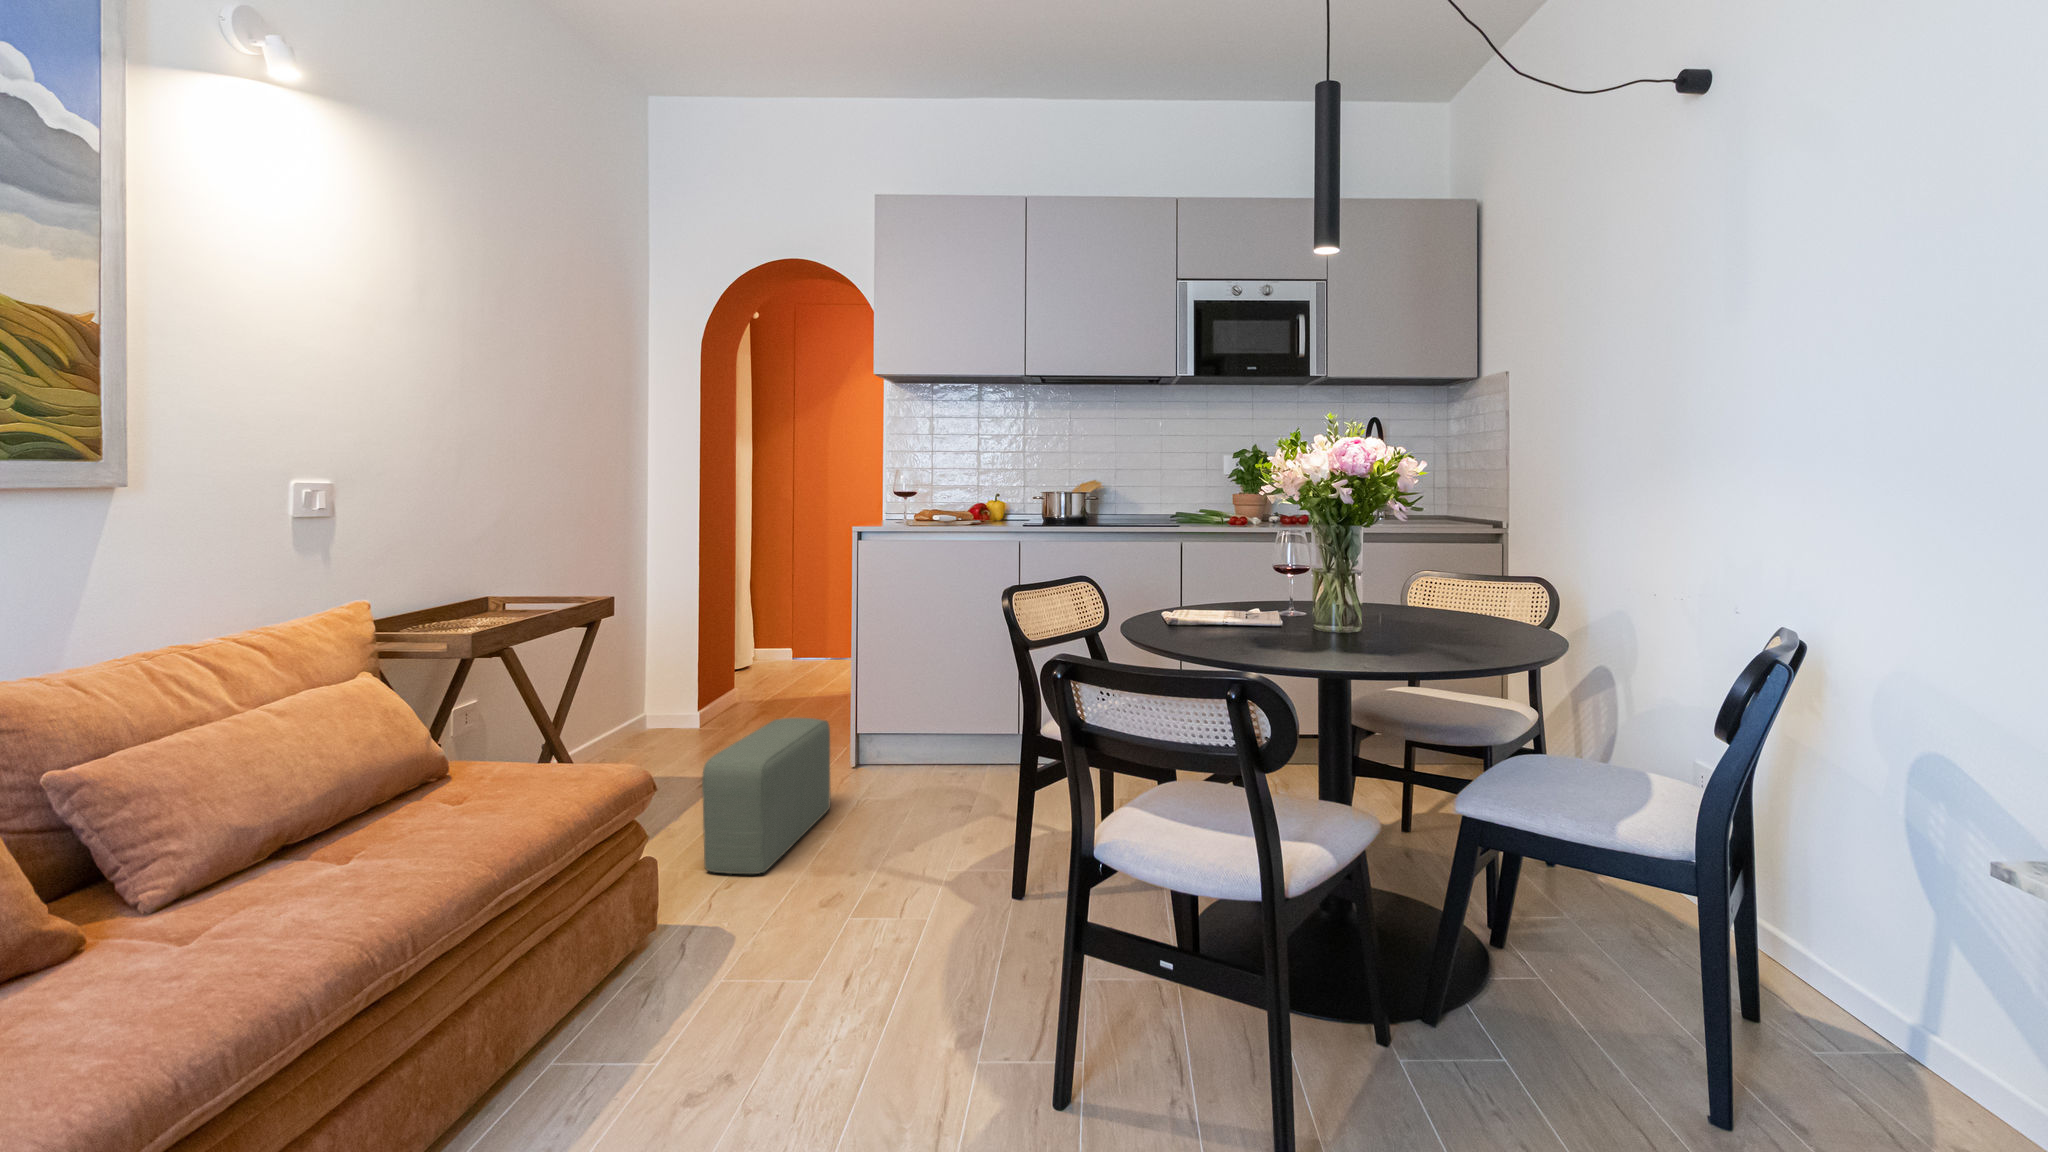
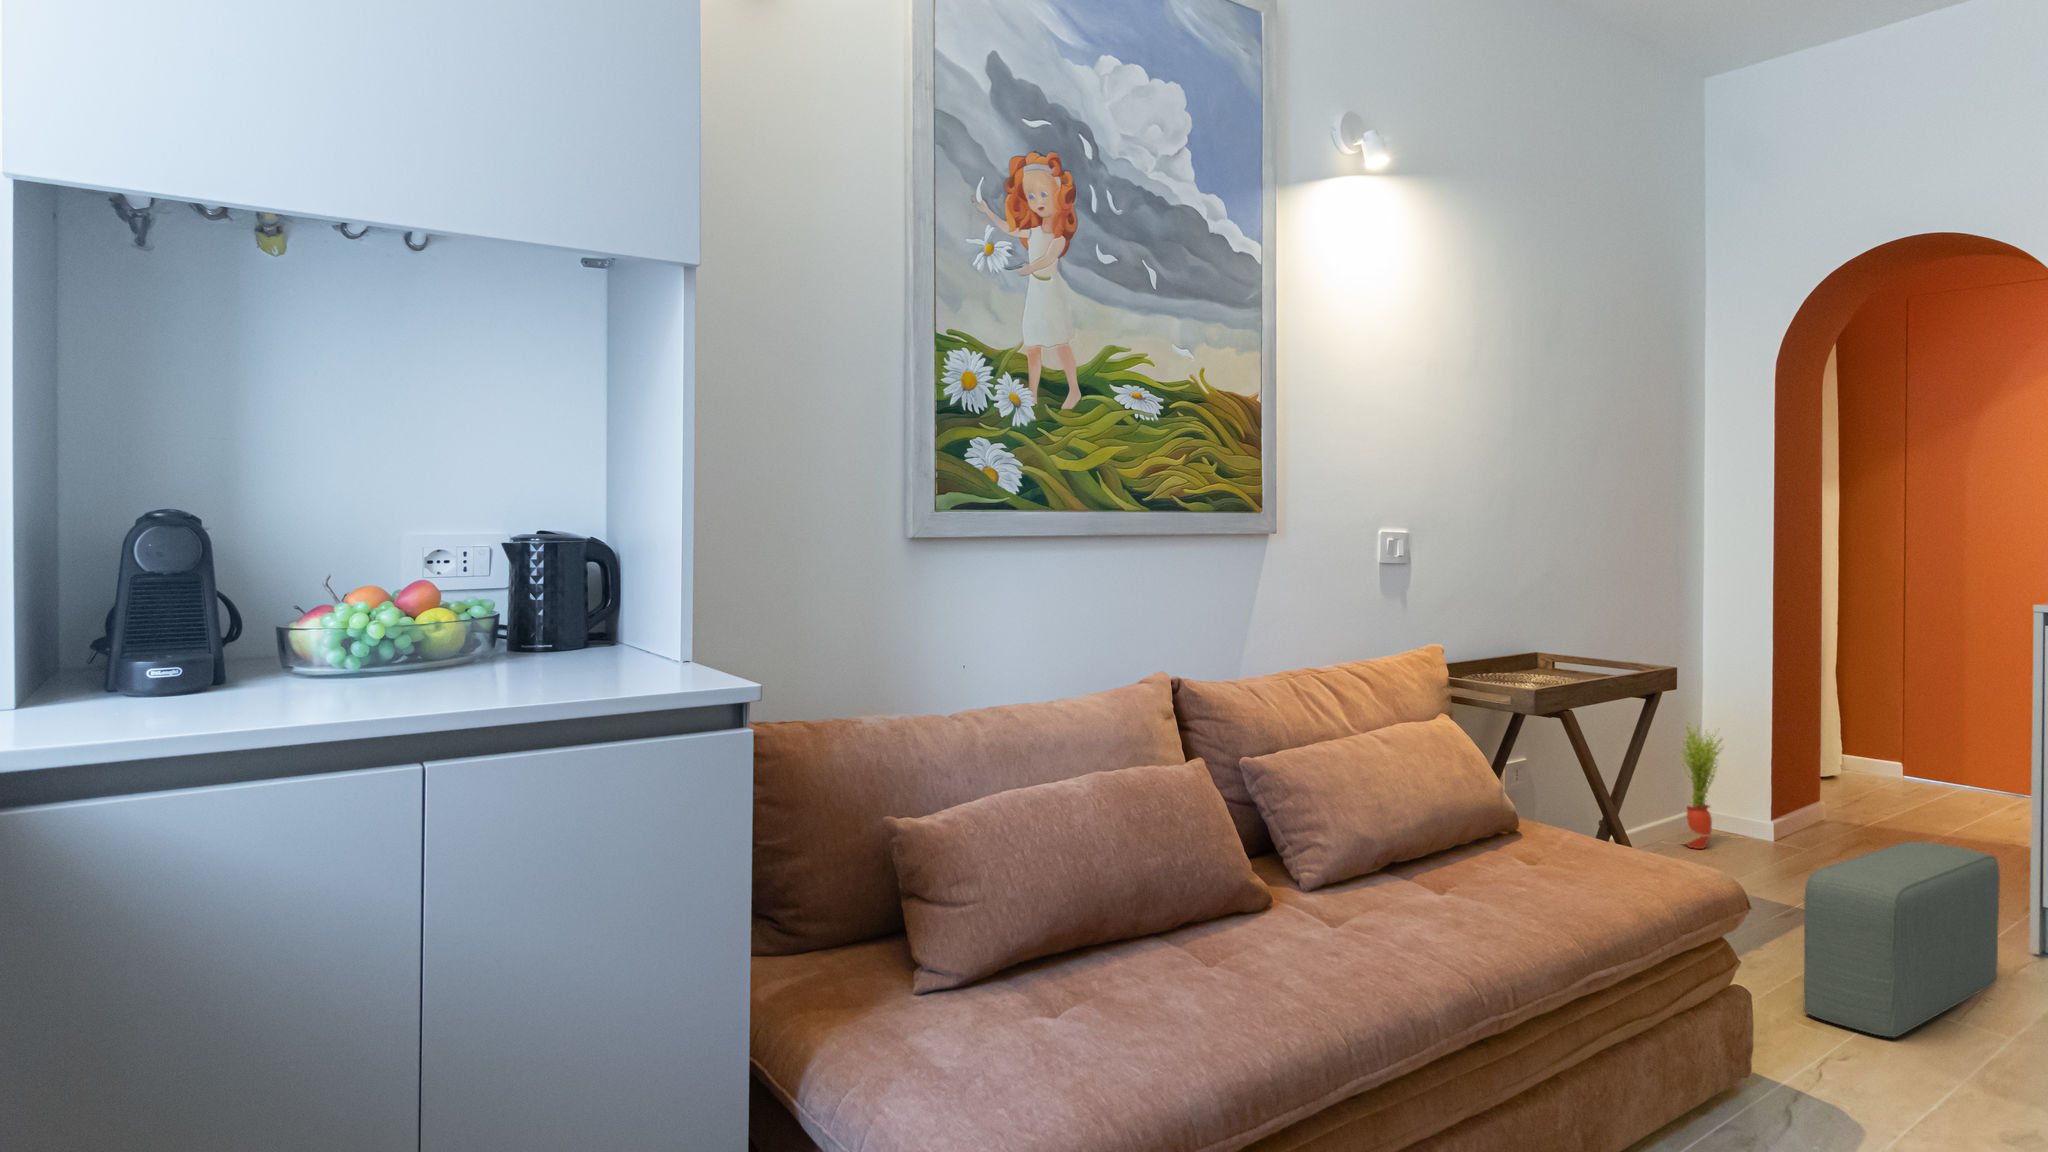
potted plant: none [624,641,661,744] -> present [1682,723,1724,849]

